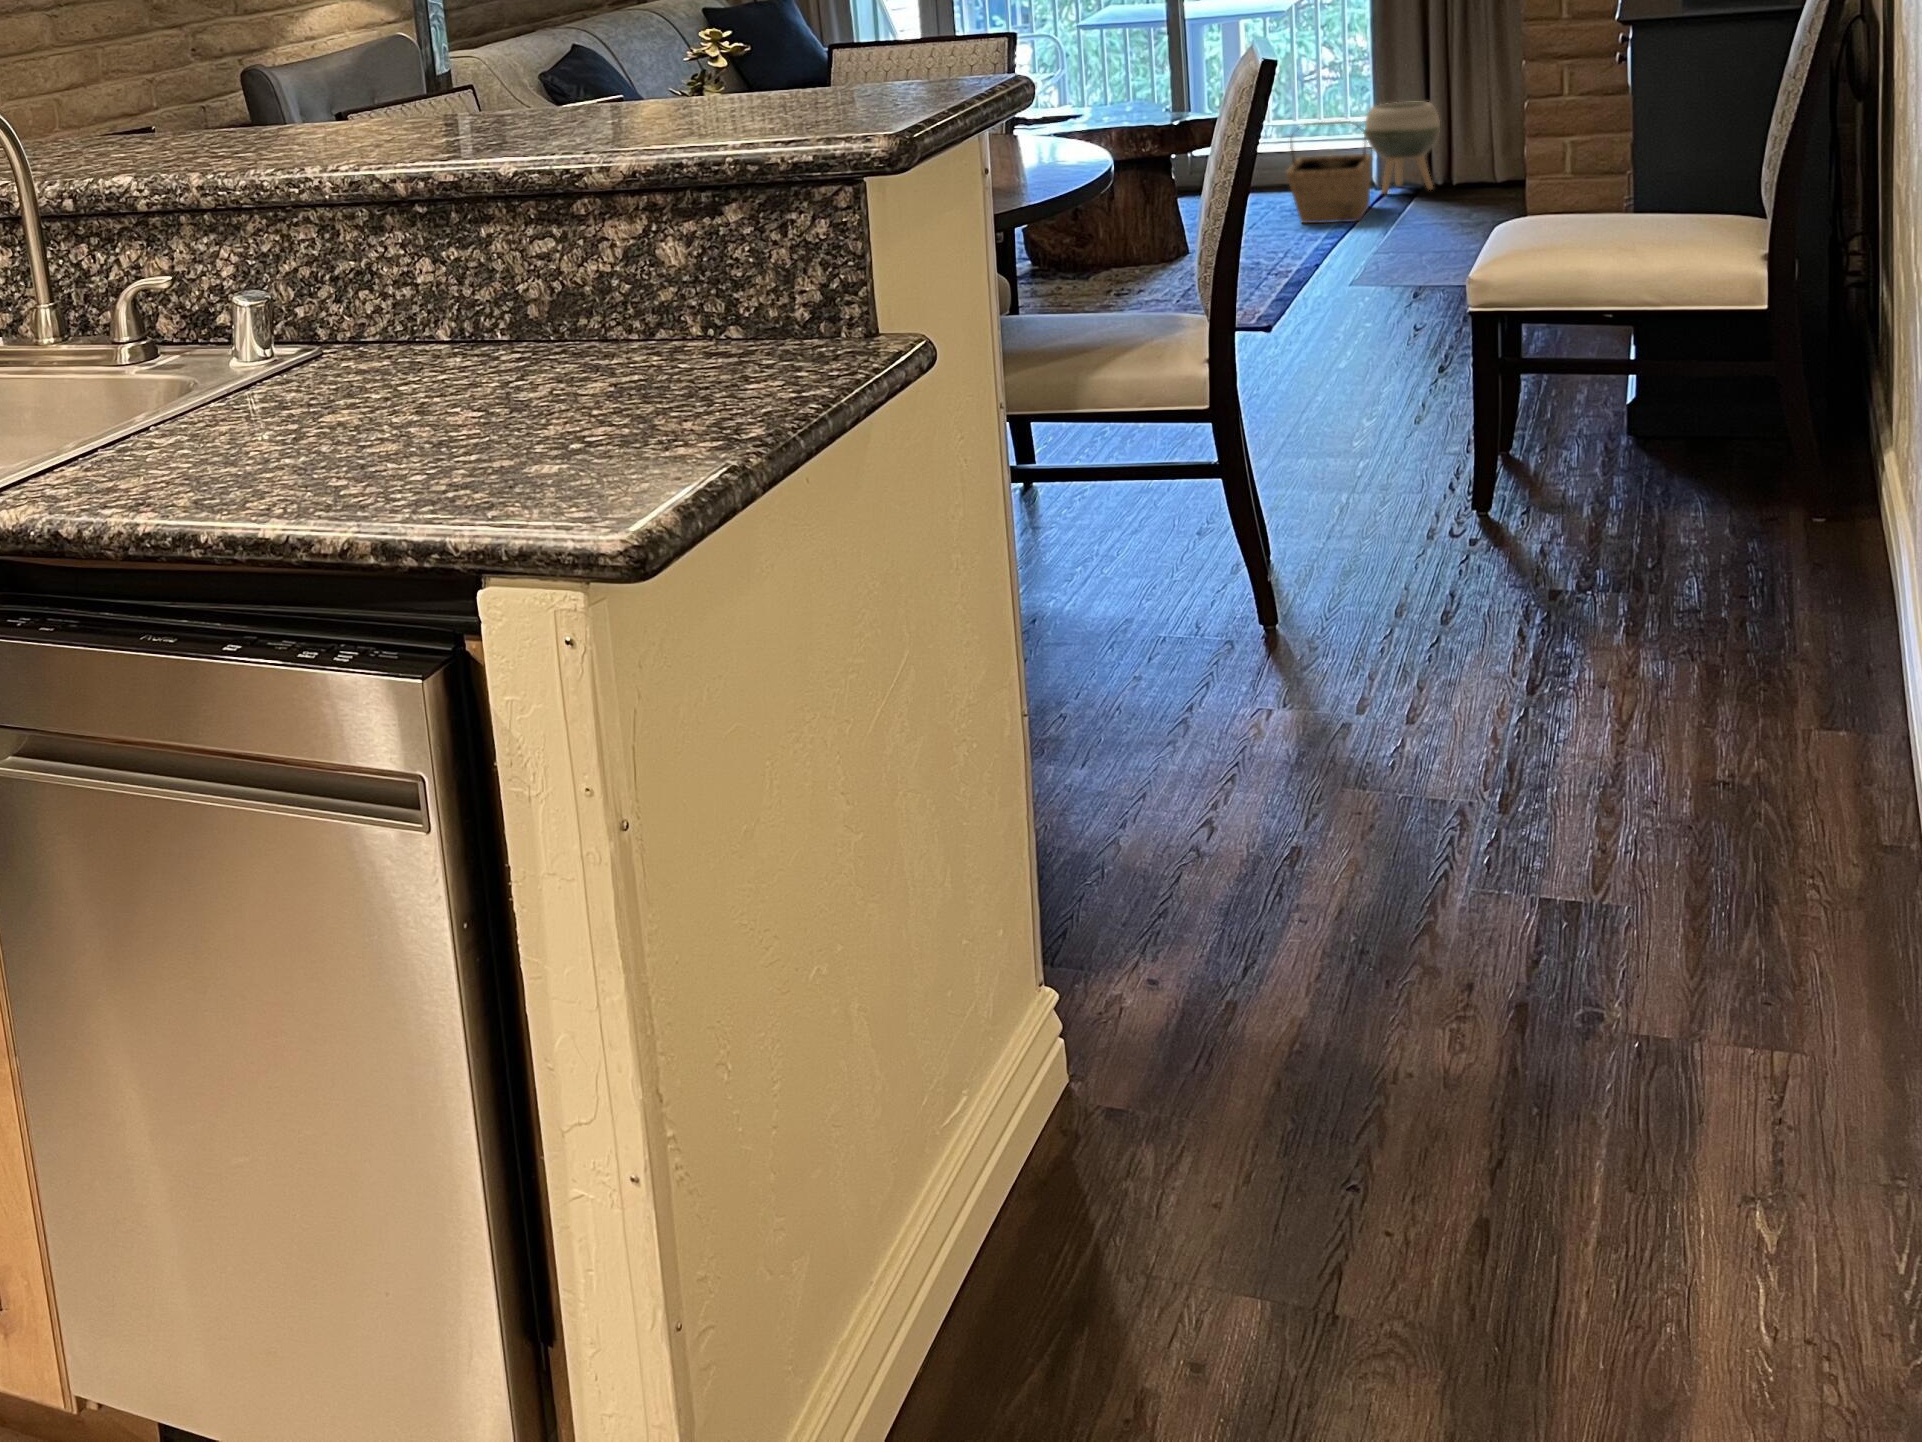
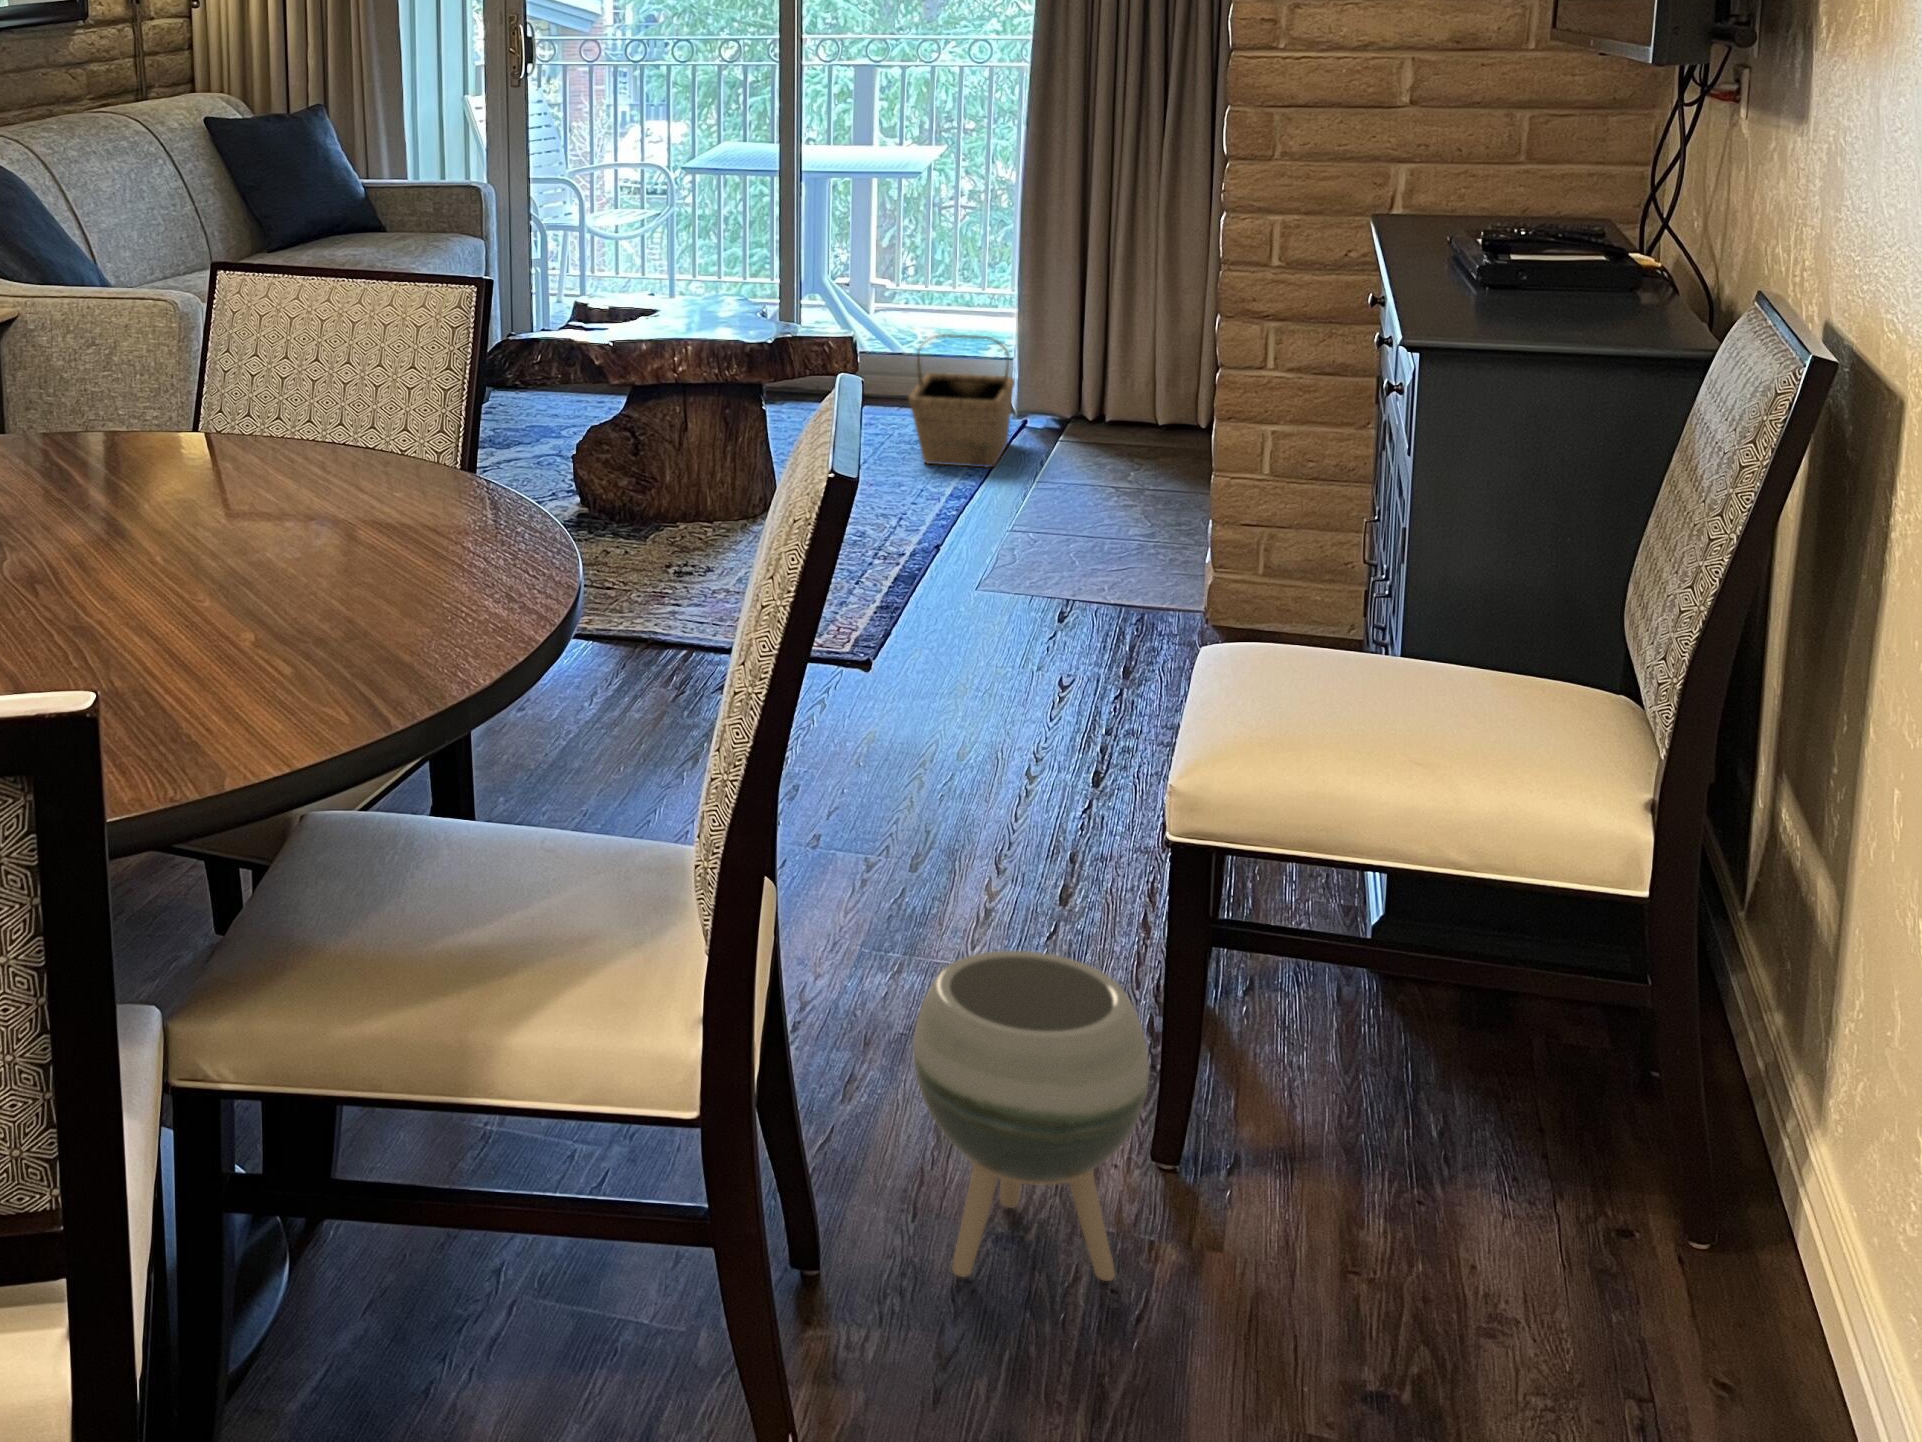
planter: present [1365,101,1440,193] -> present [914,950,1149,1281]

